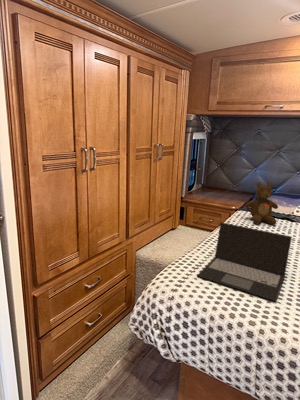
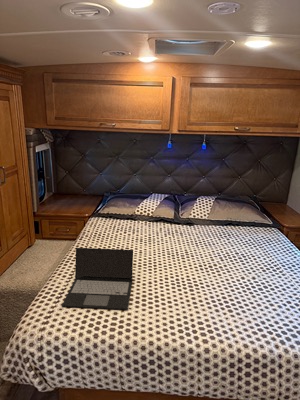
teddy bear: present [245,182,278,225] -> none [95,193,122,231]

